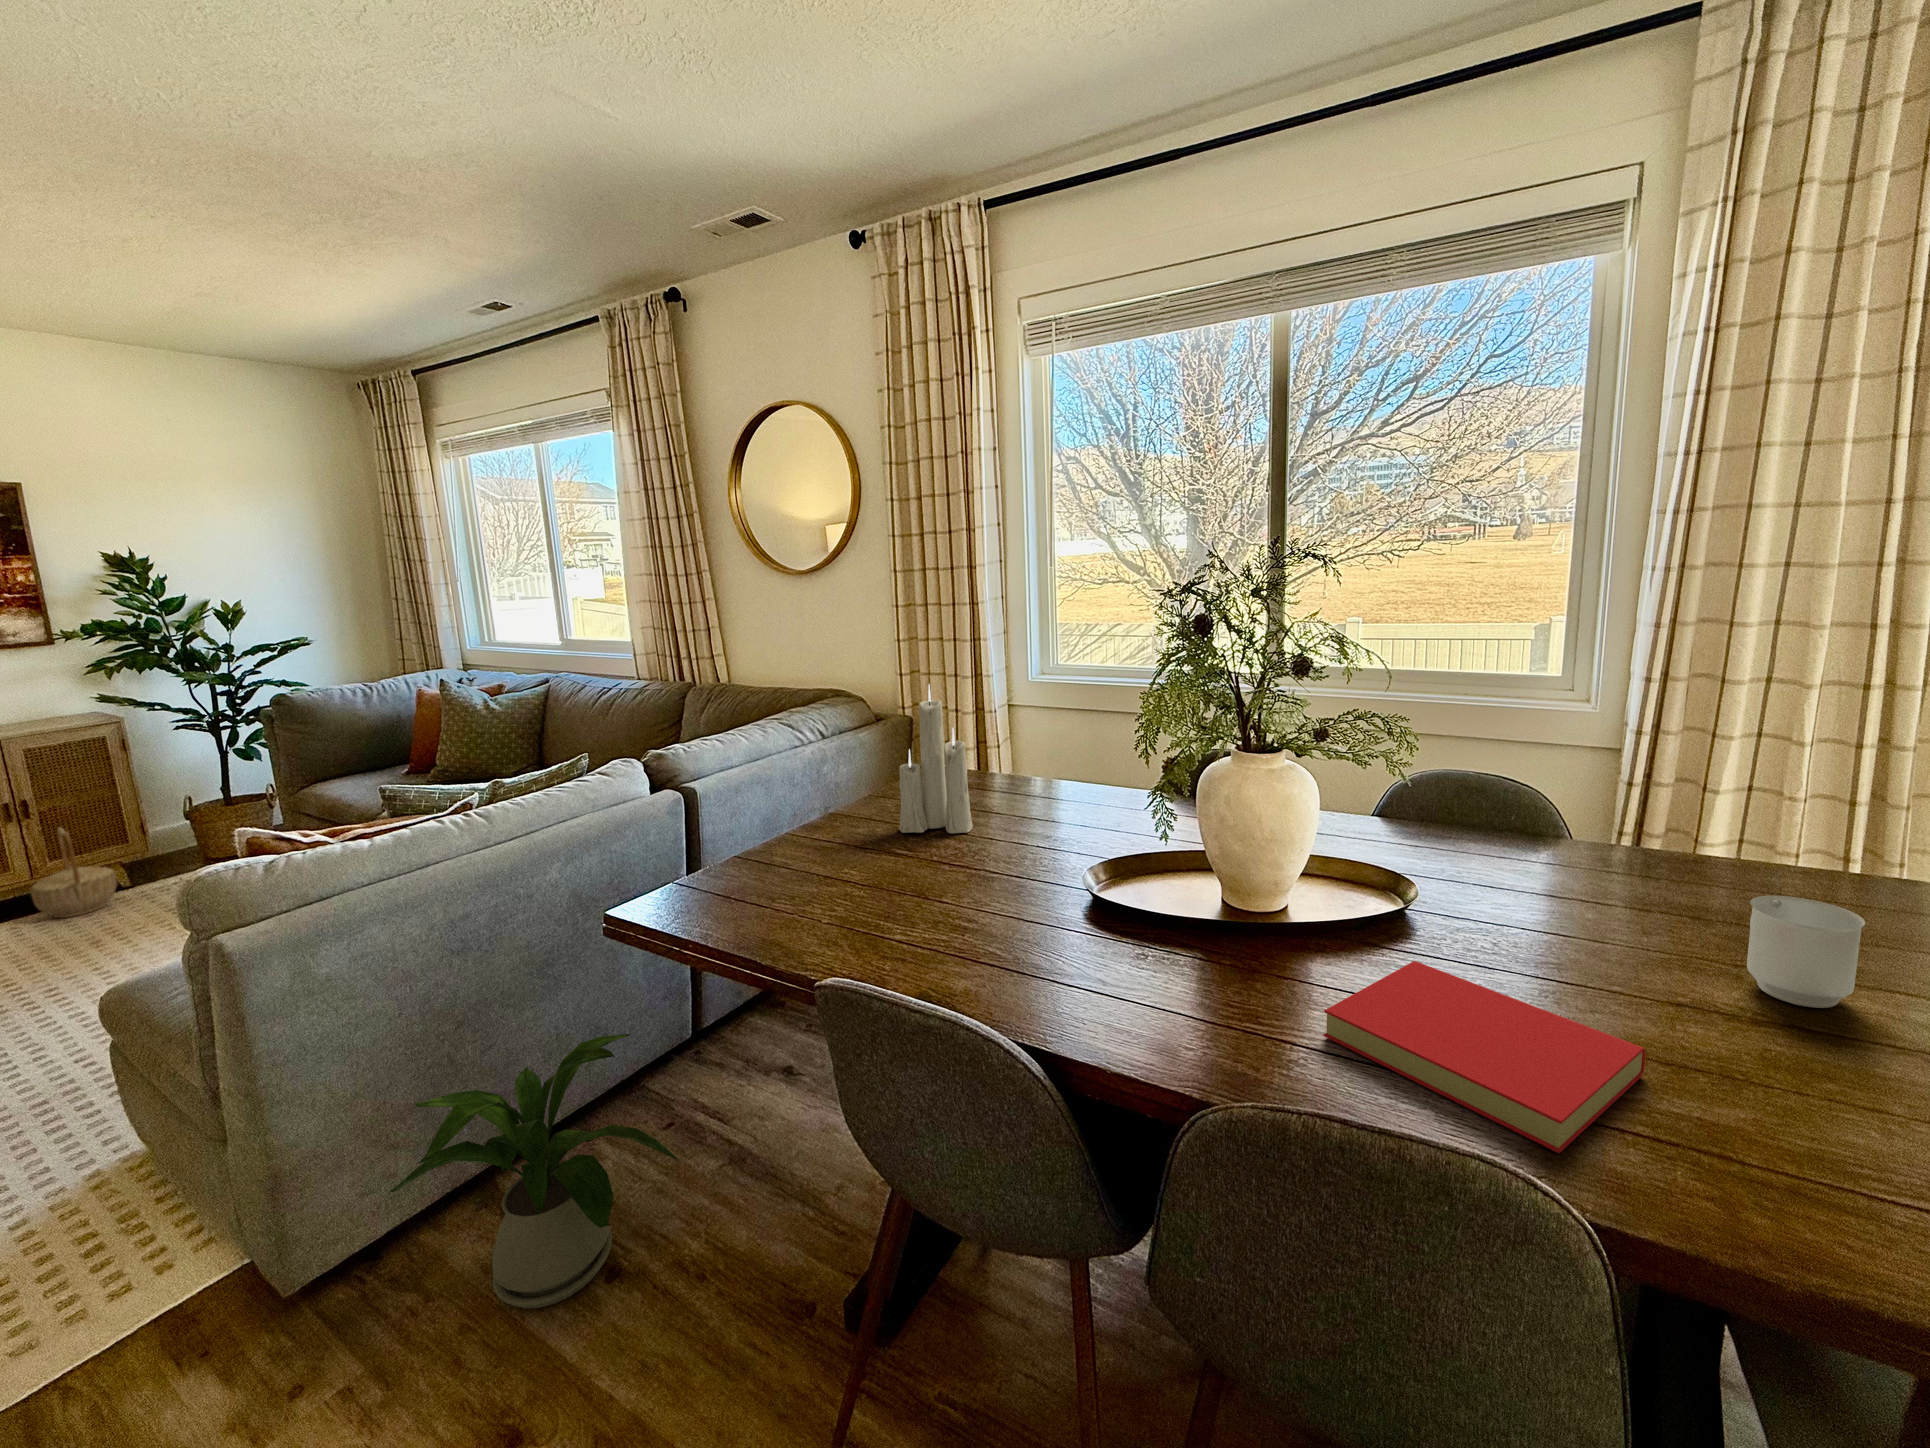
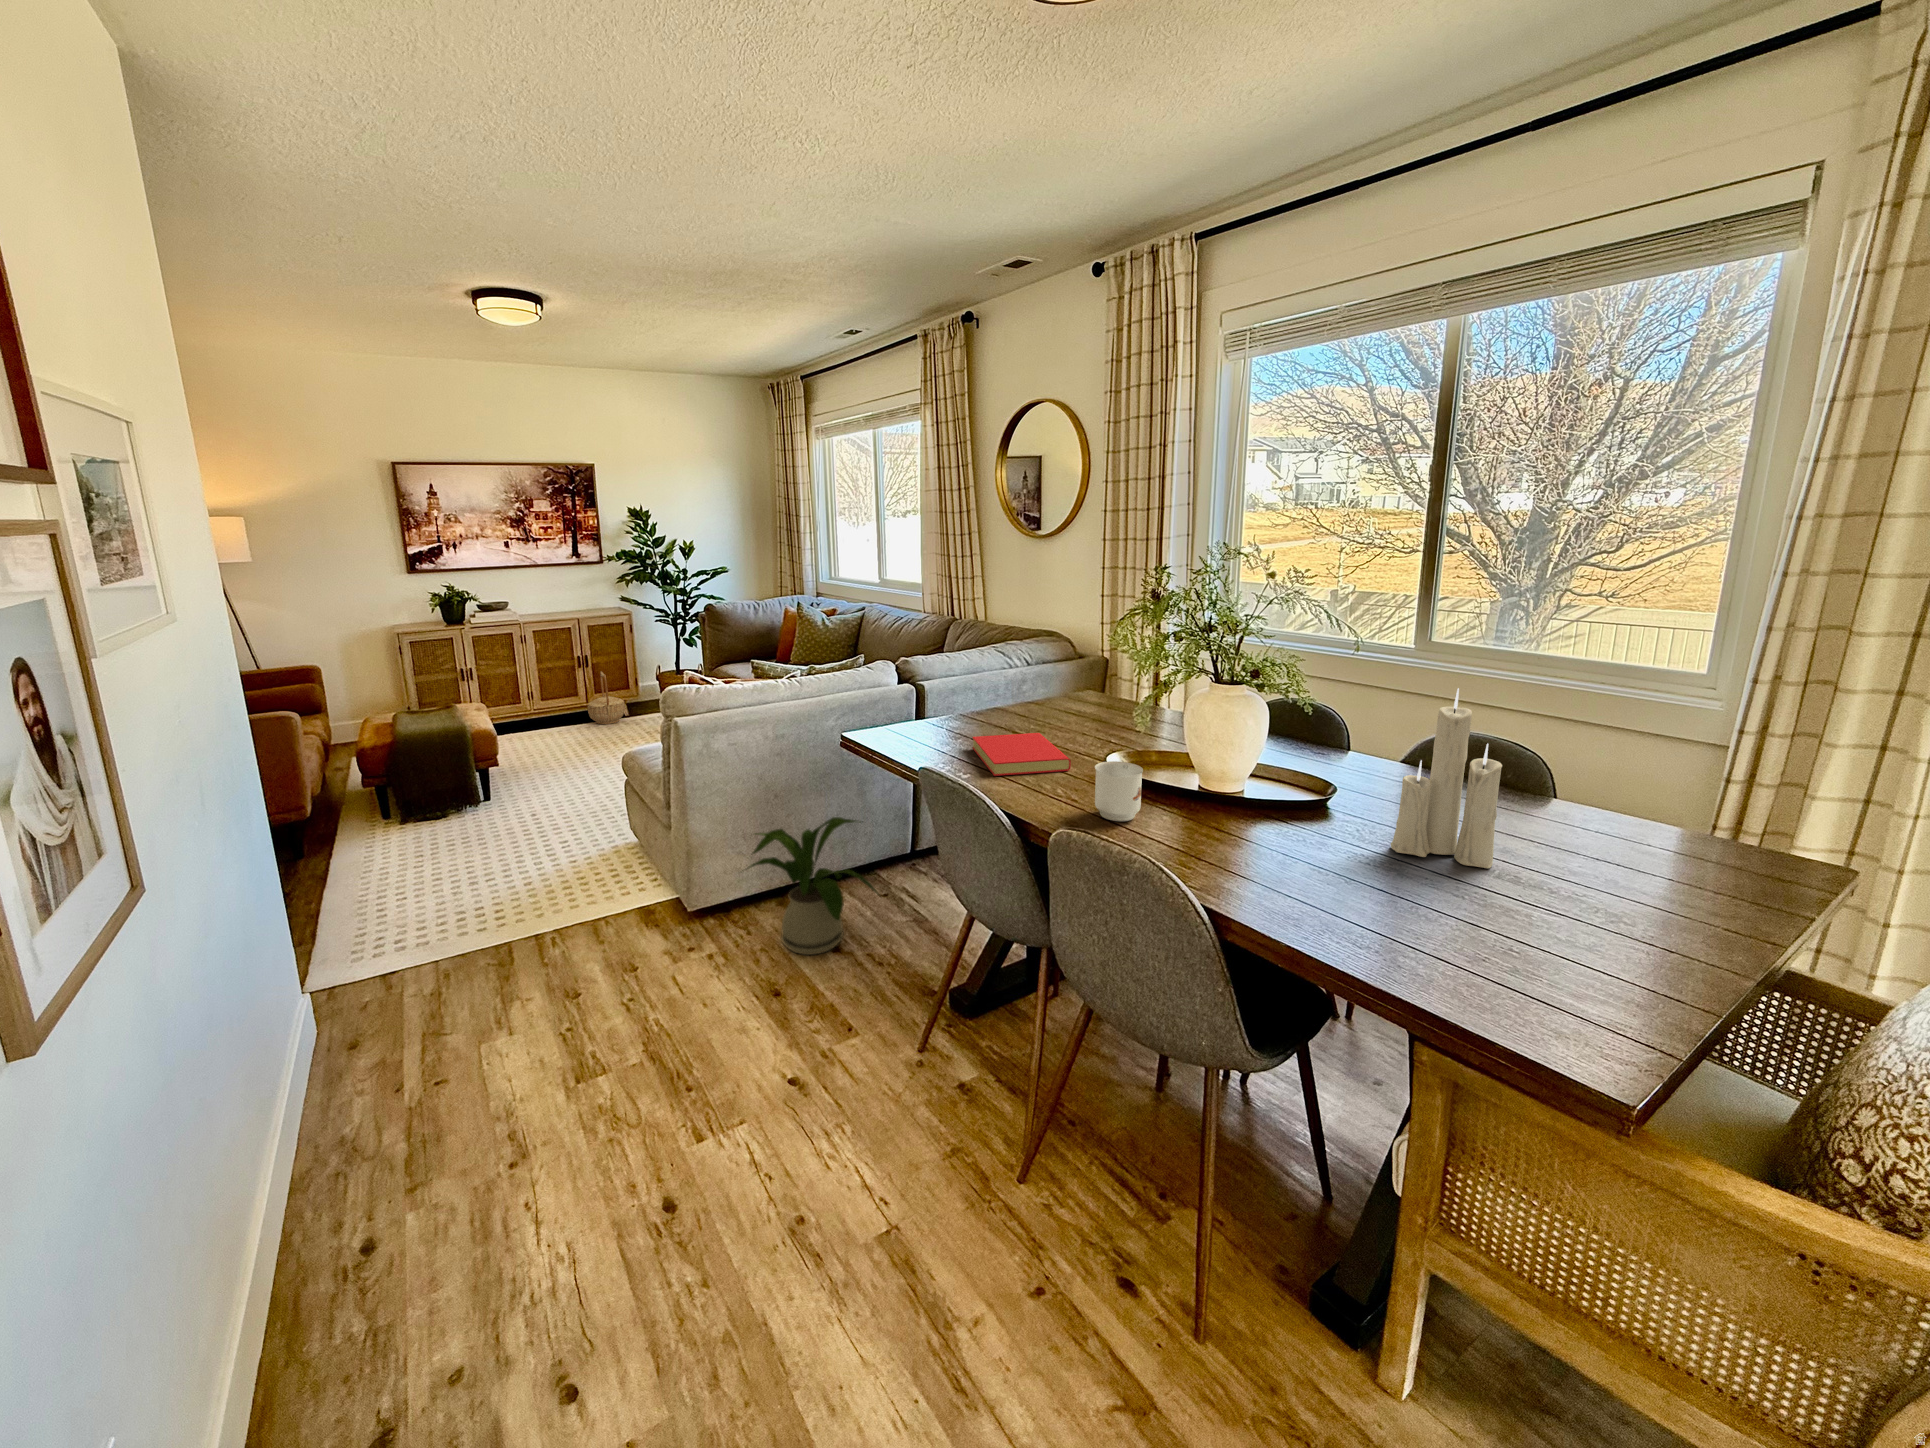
candle: present [899,684,973,833] -> present [1391,688,1502,868]
mug: present [1747,895,1865,1008] -> present [1095,761,1143,821]
book: present [1324,961,1646,1153] -> present [972,733,1071,776]

